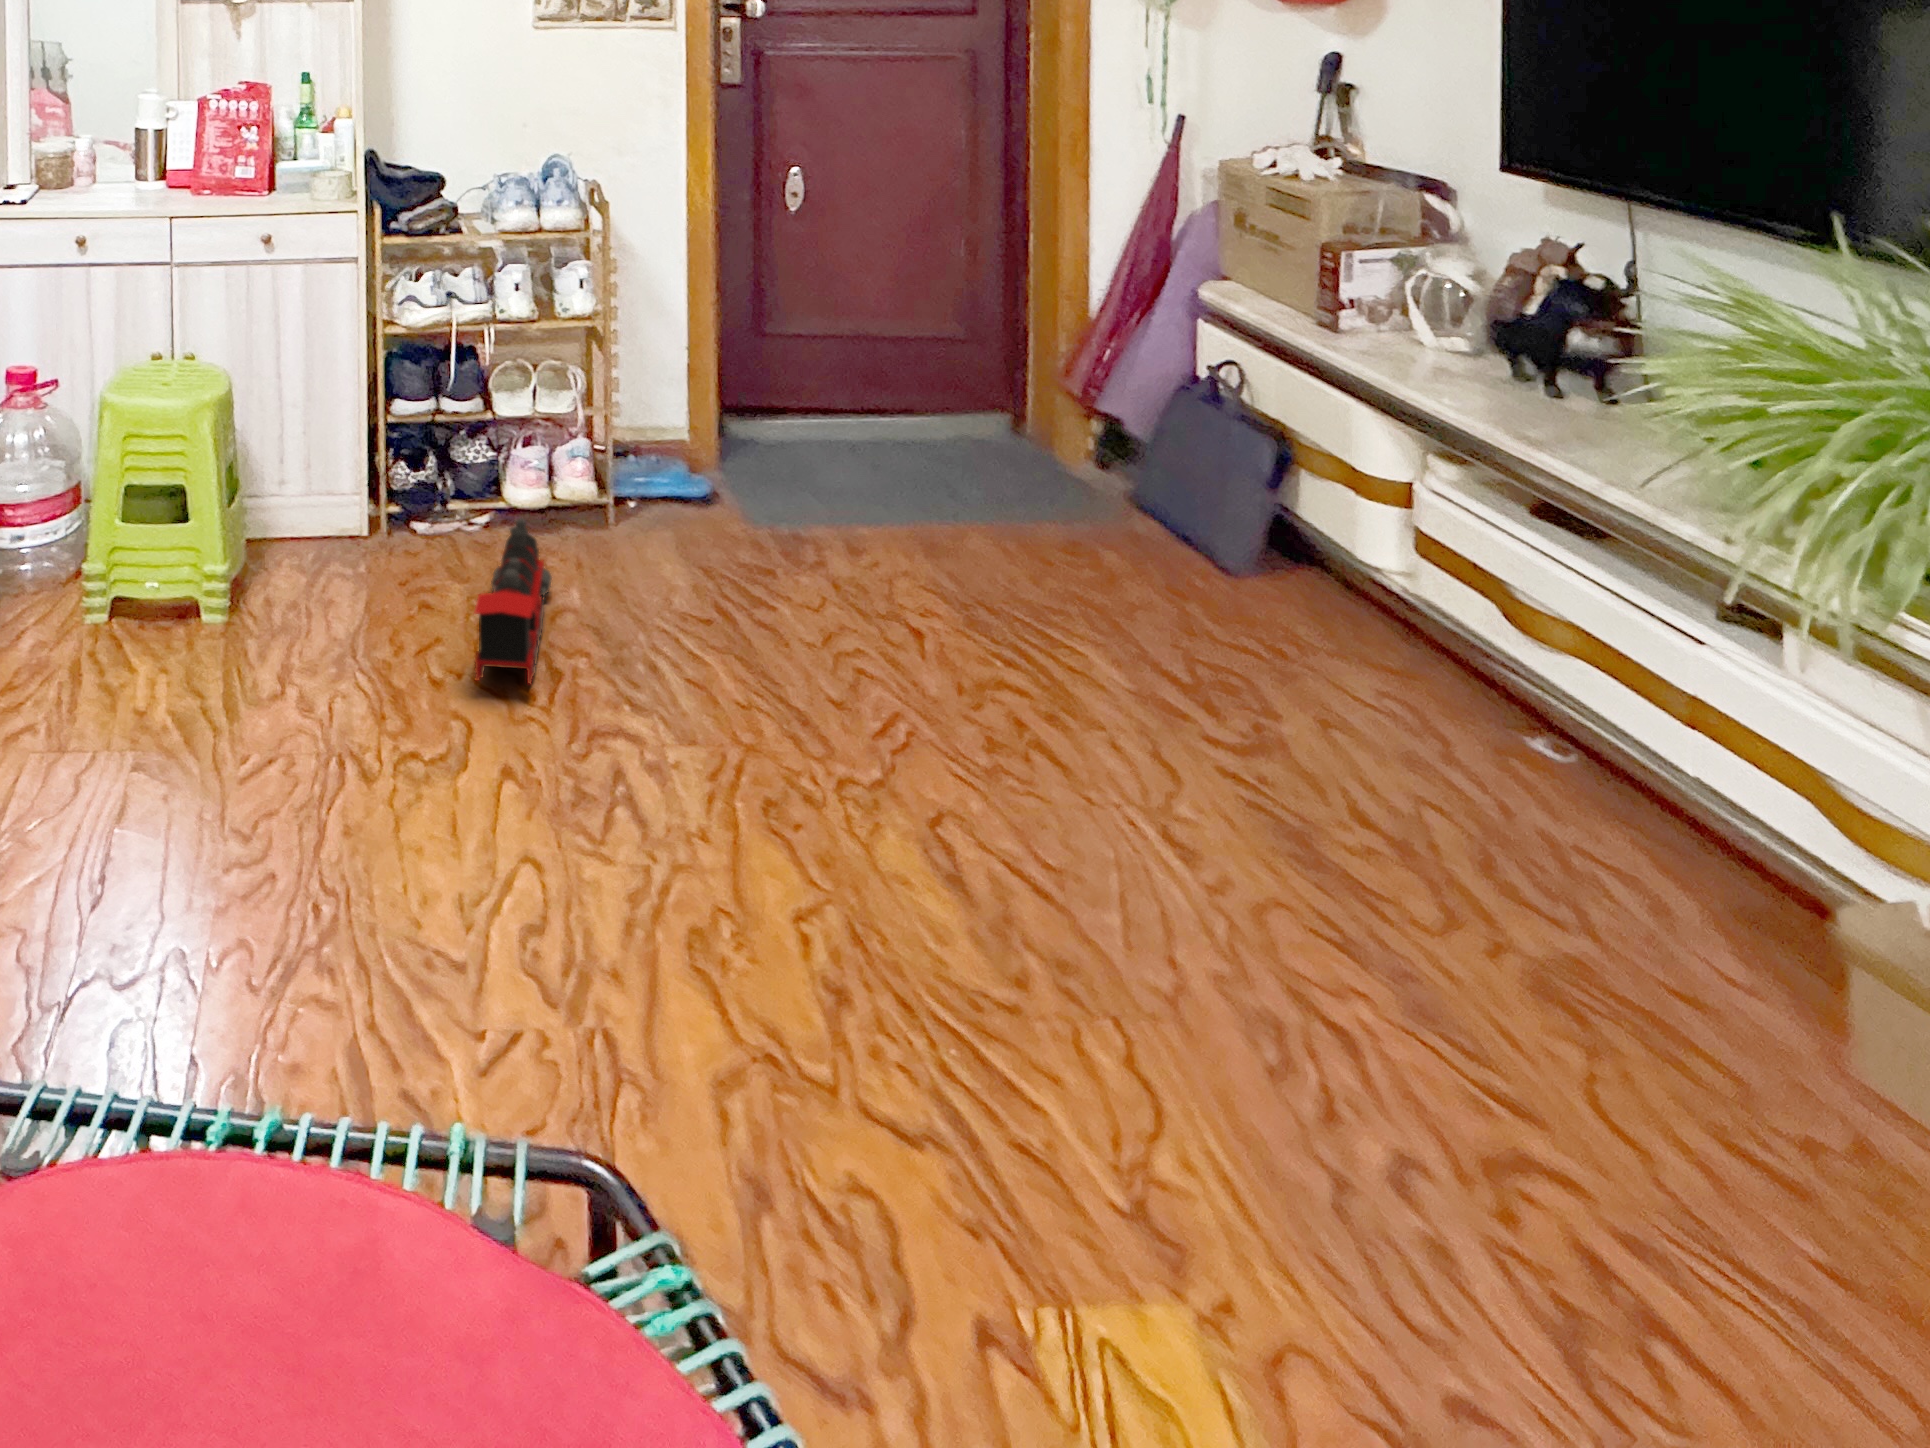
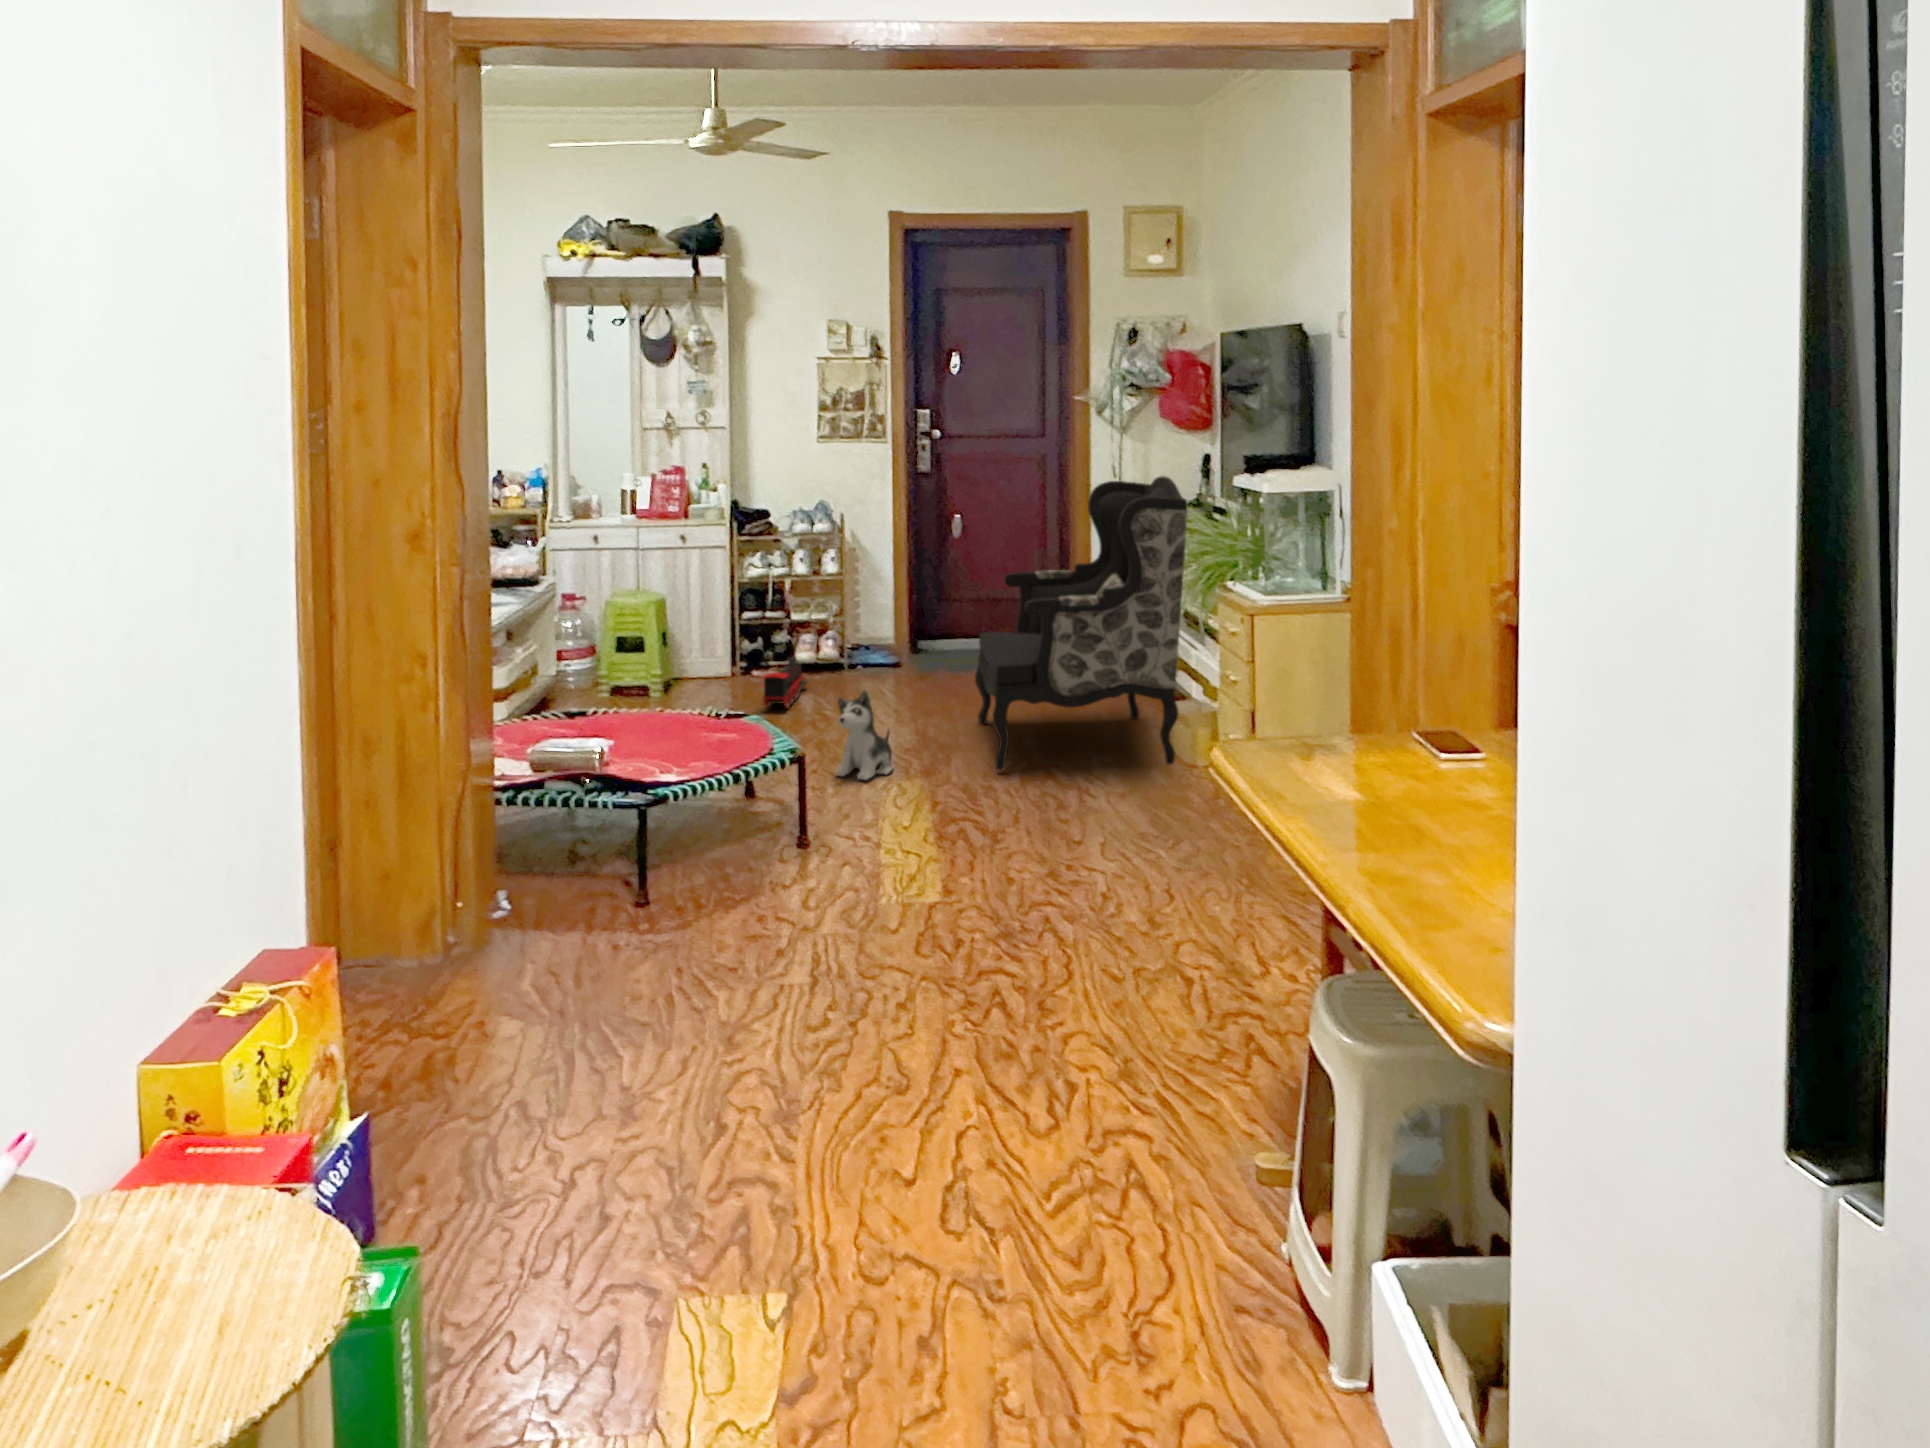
armchair: none [1029,141,1861,1073] -> present [975,476,1188,771]
plush toy: none [774,811,947,1120] -> present [835,690,893,780]

